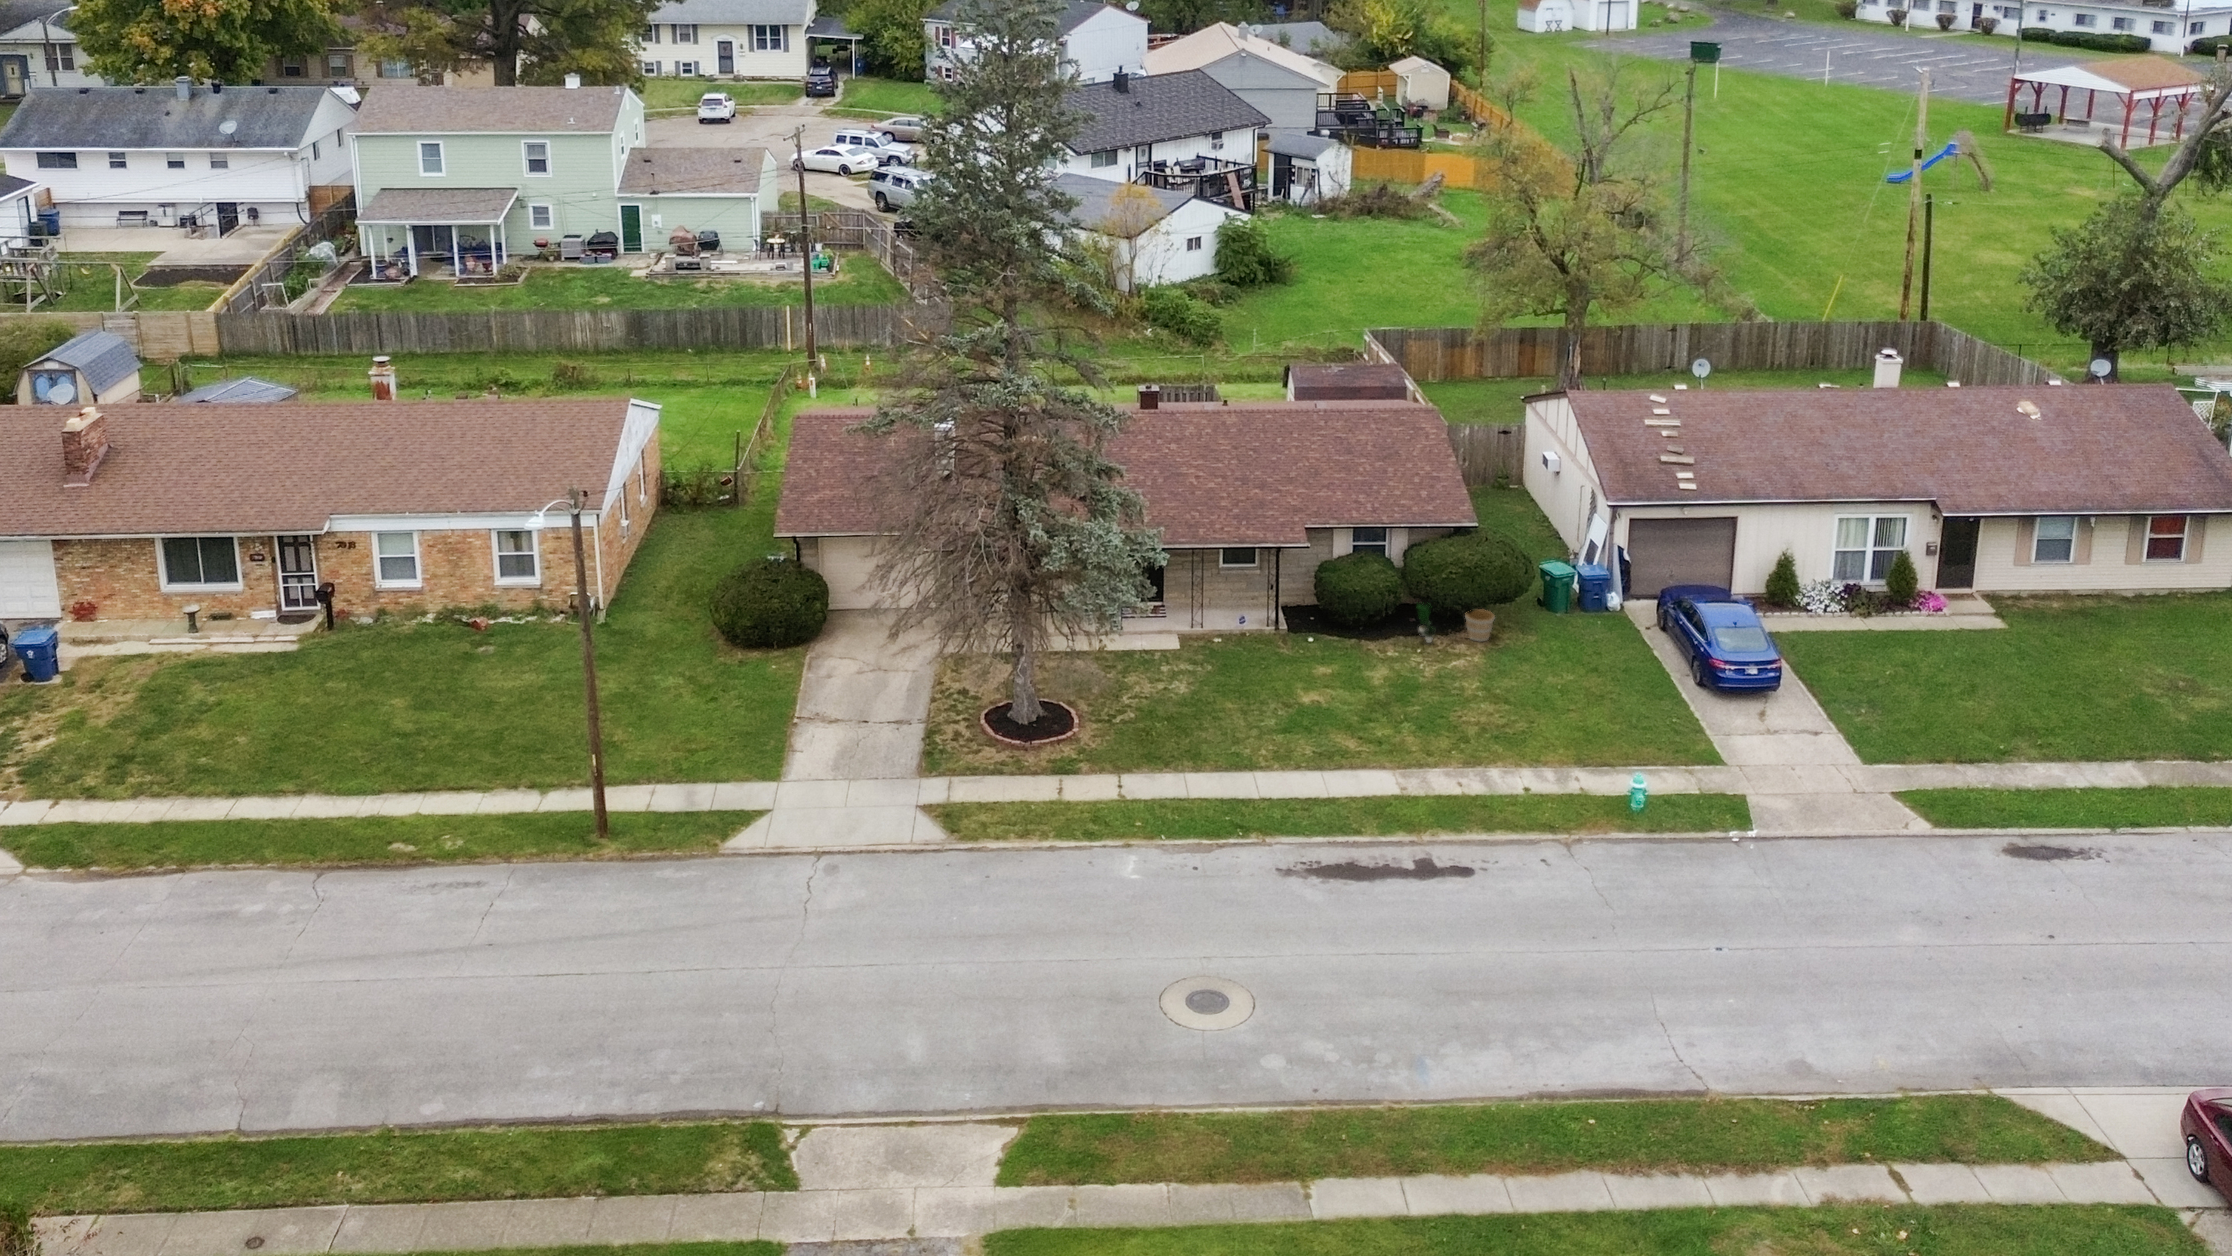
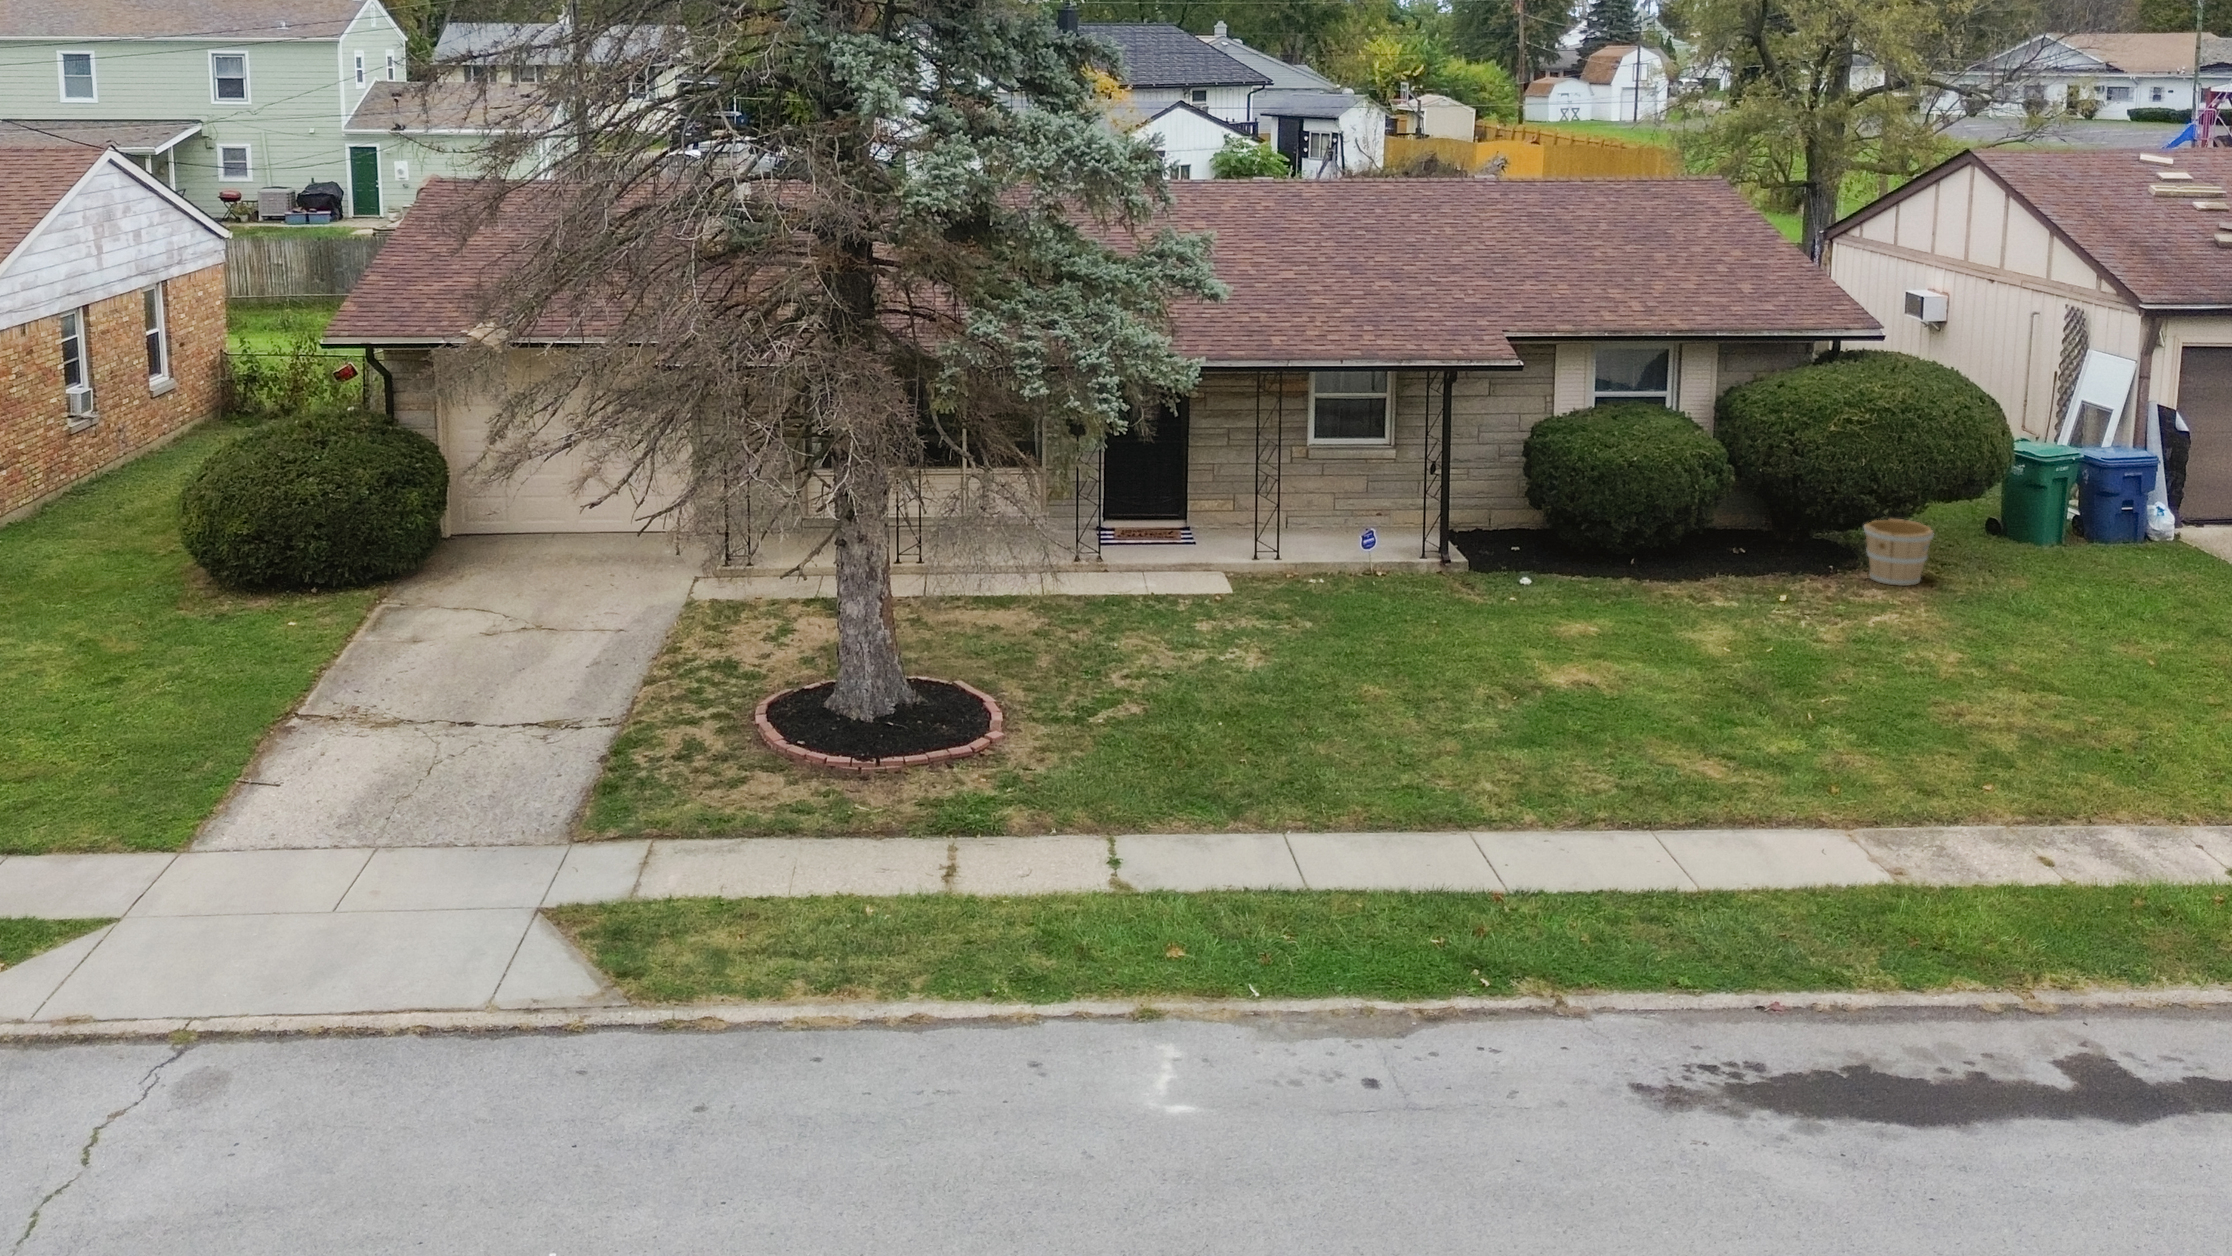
potted plant: present [1417,602,1435,643] -> none [1752,493,1808,588]

